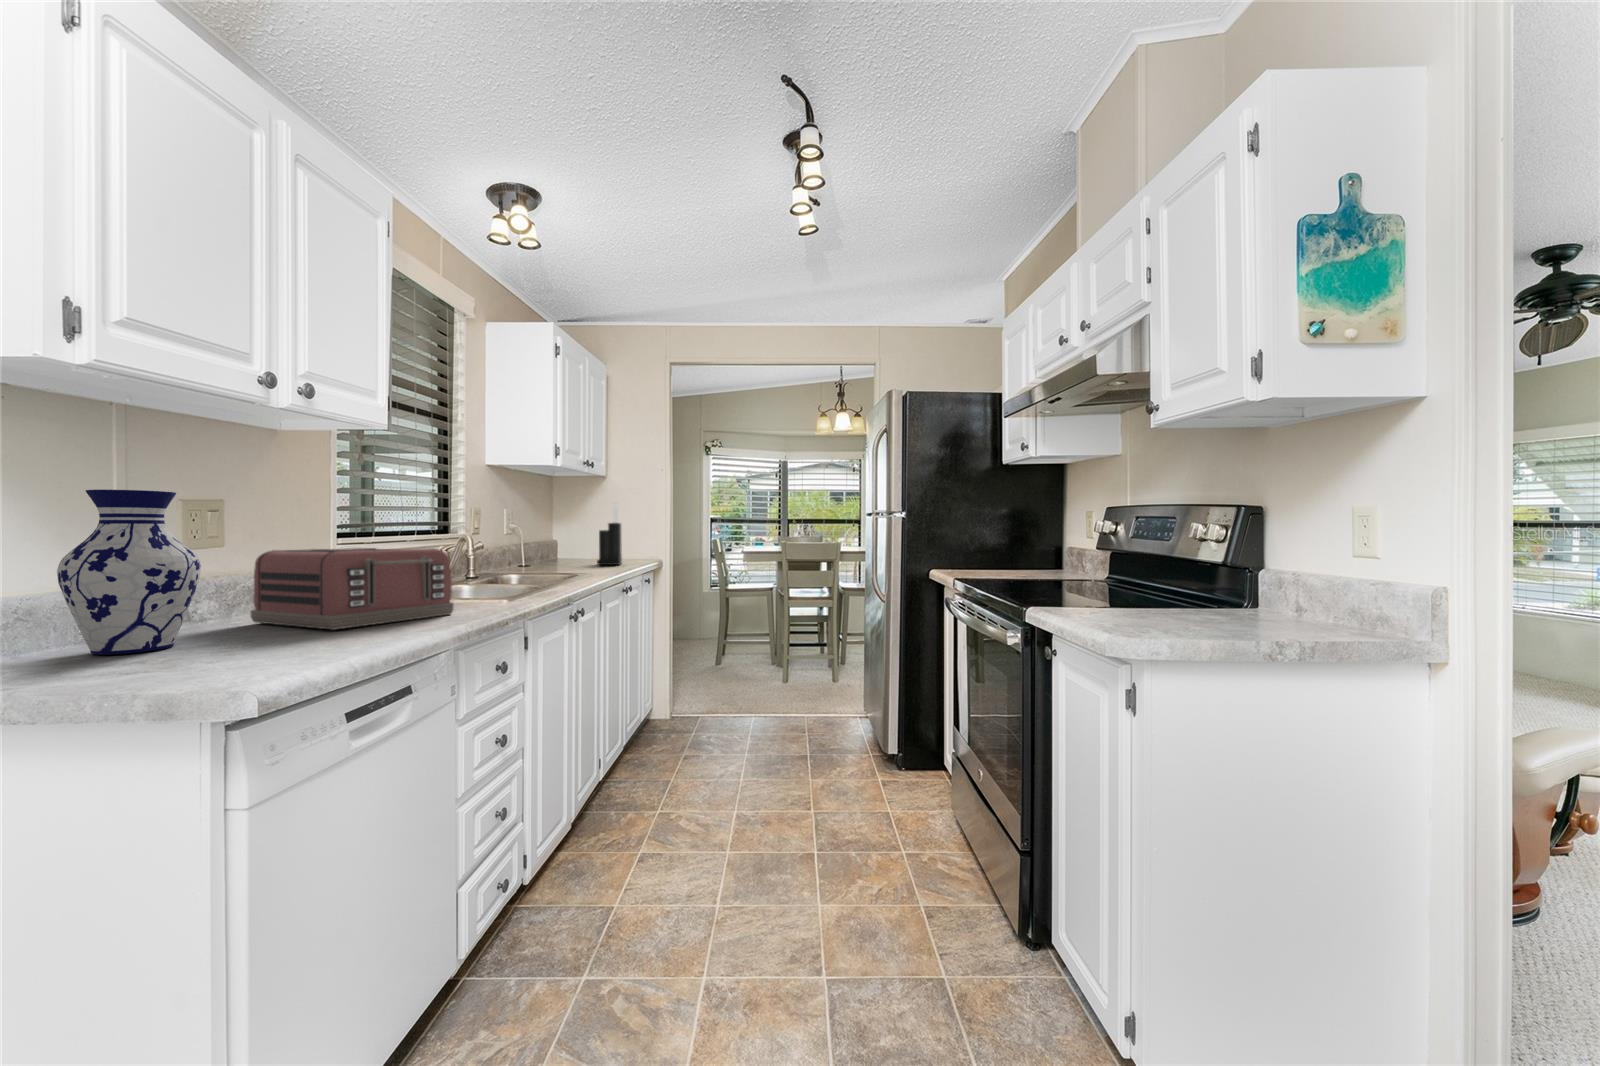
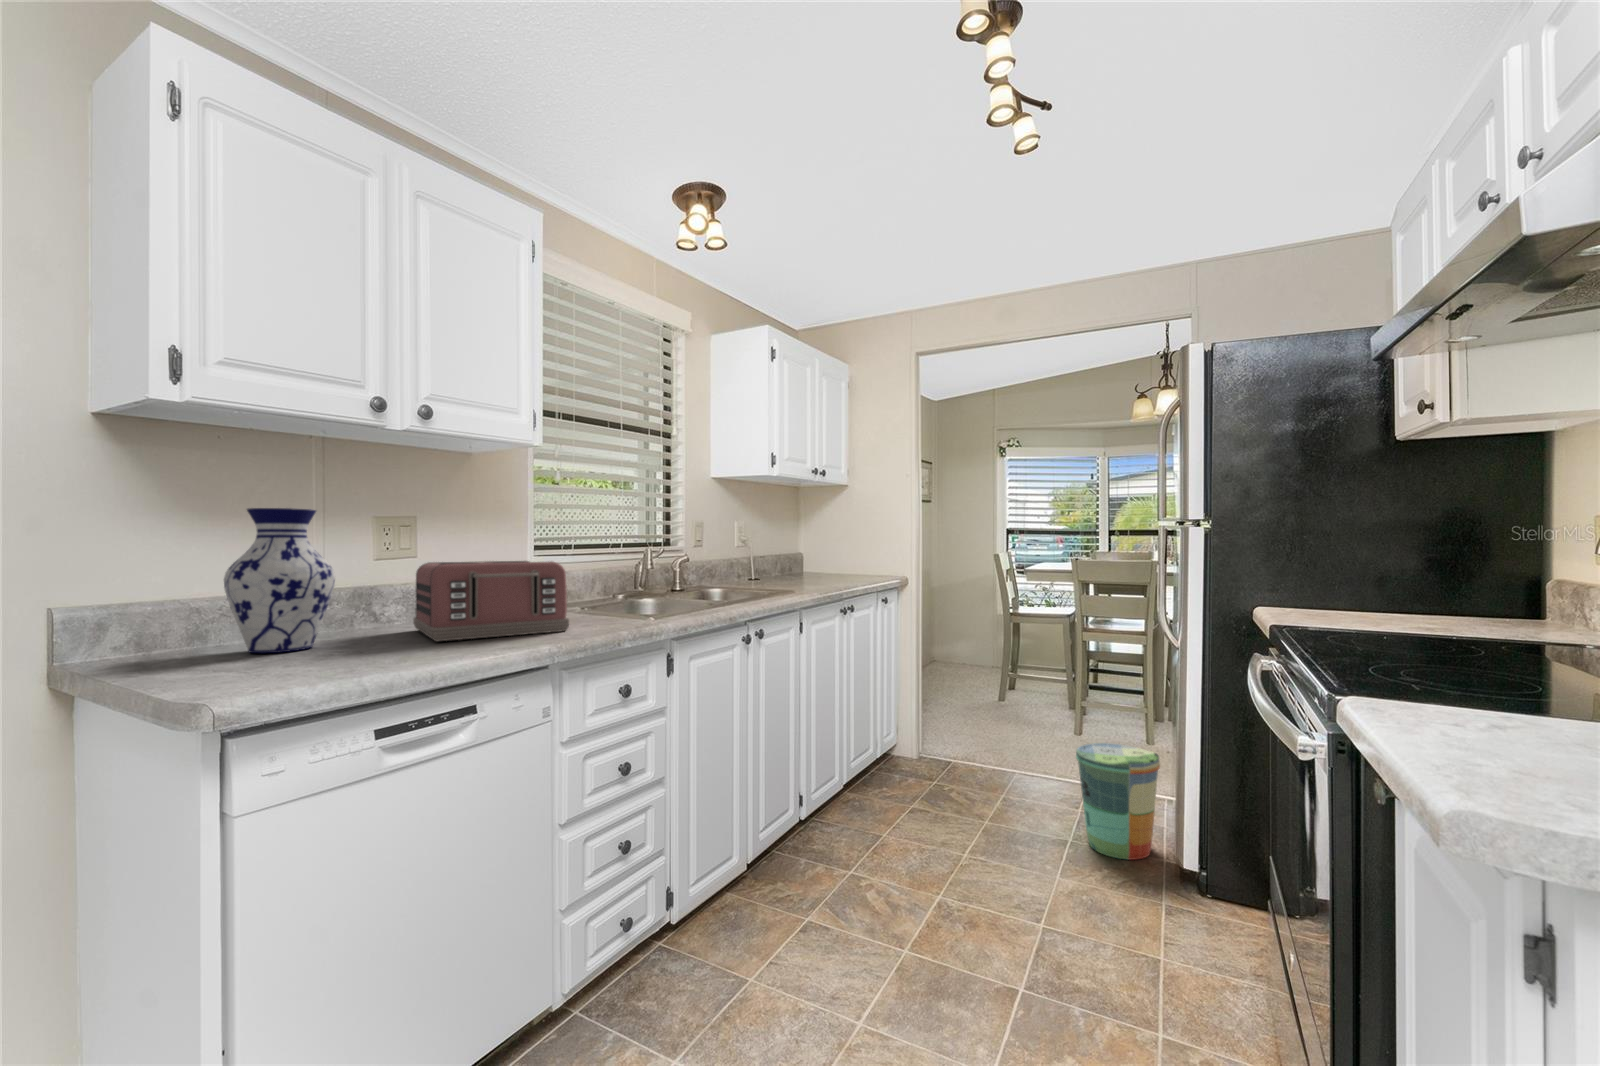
knife block: present [597,502,622,565] -> none [832,512,860,581]
trash can: none [814,681,870,761] -> present [1076,743,1160,860]

